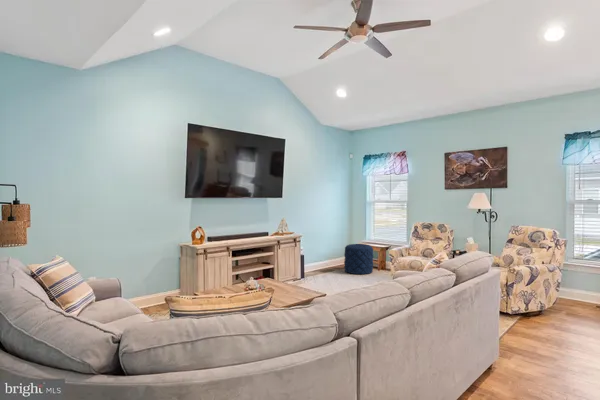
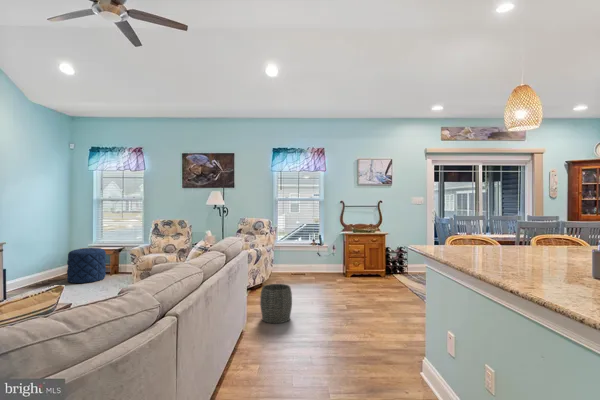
woven basket: none [520,317,571,373] -> present [260,284,292,323]

